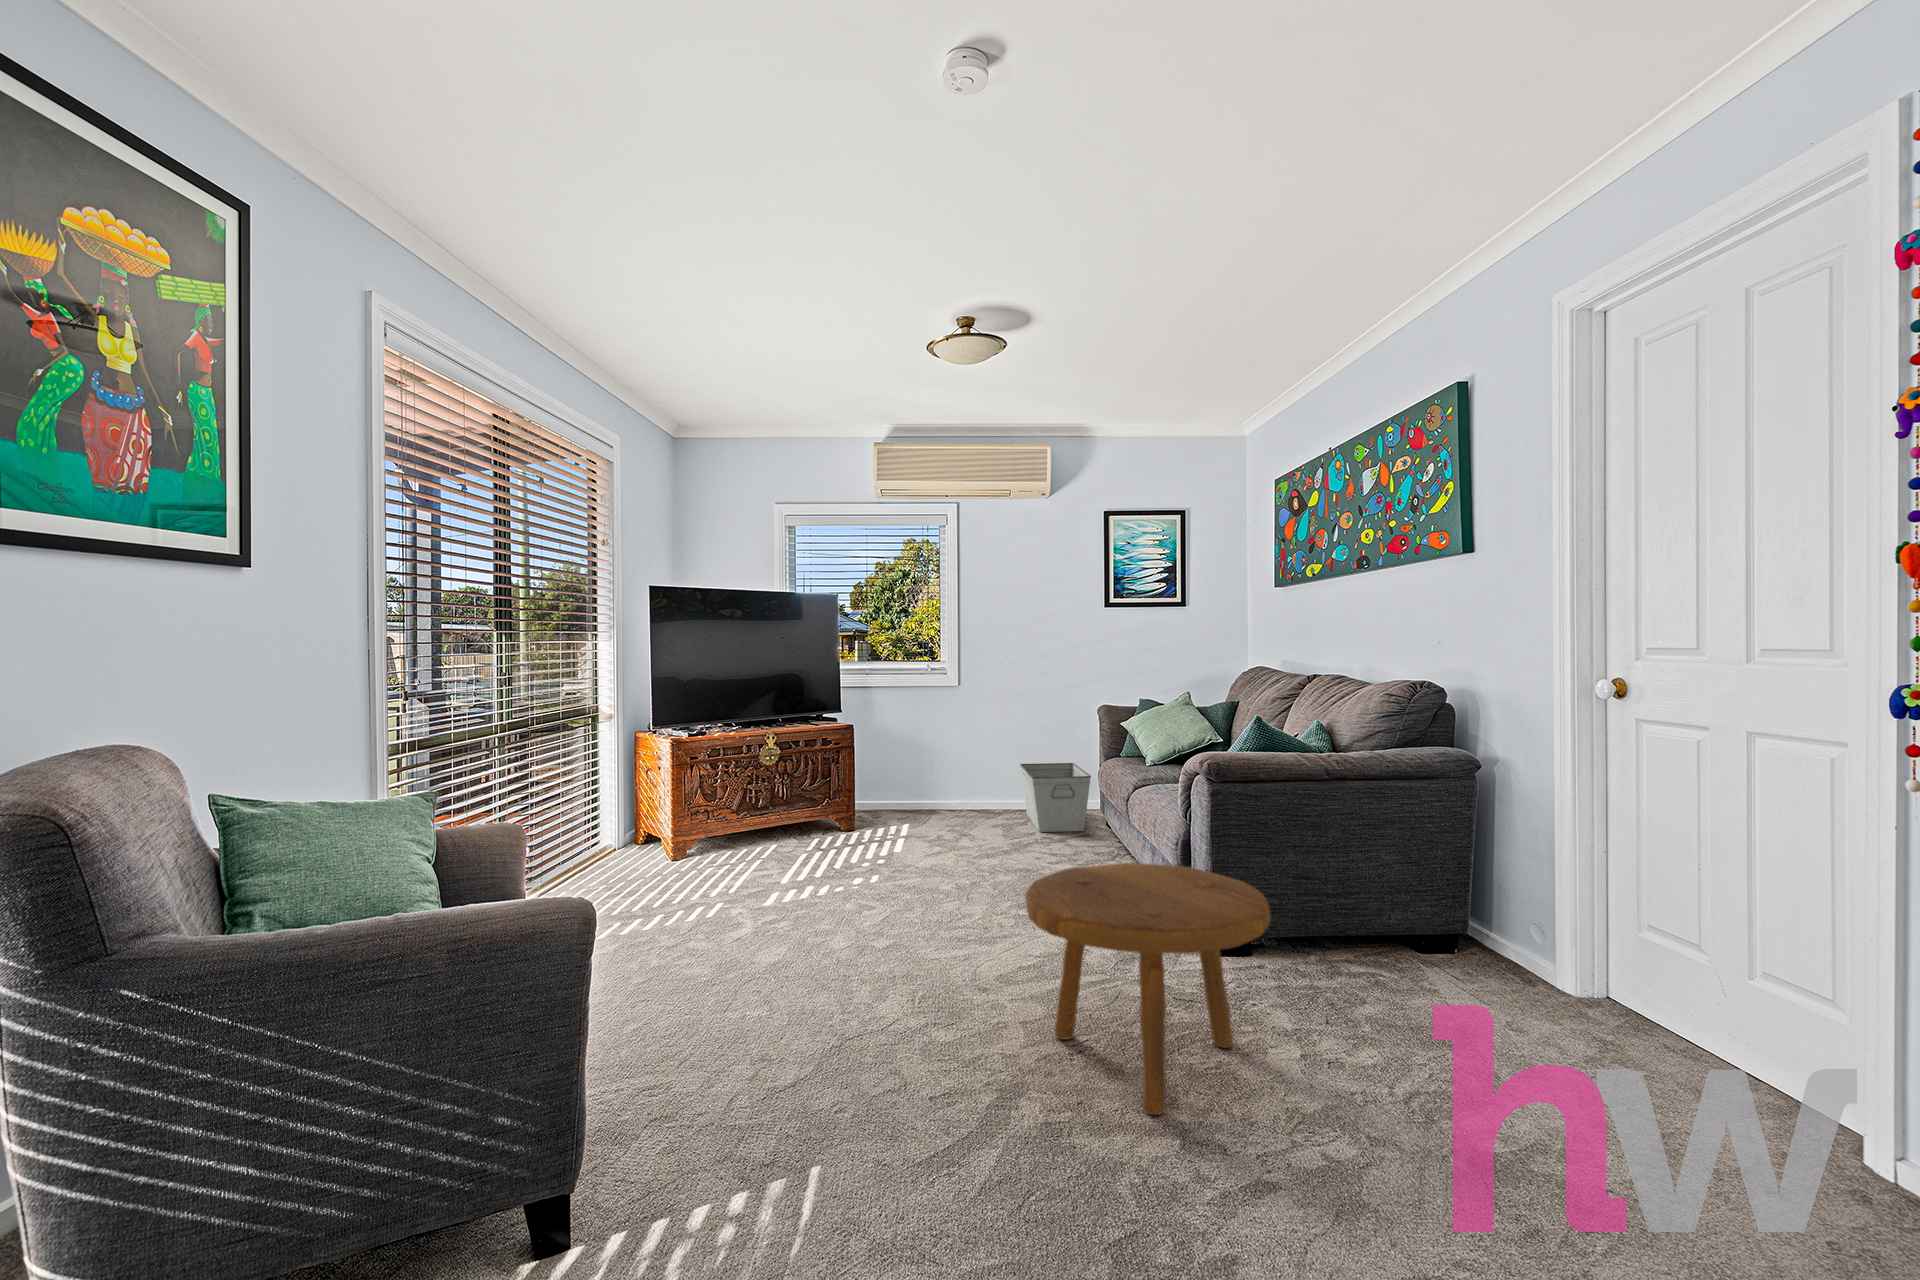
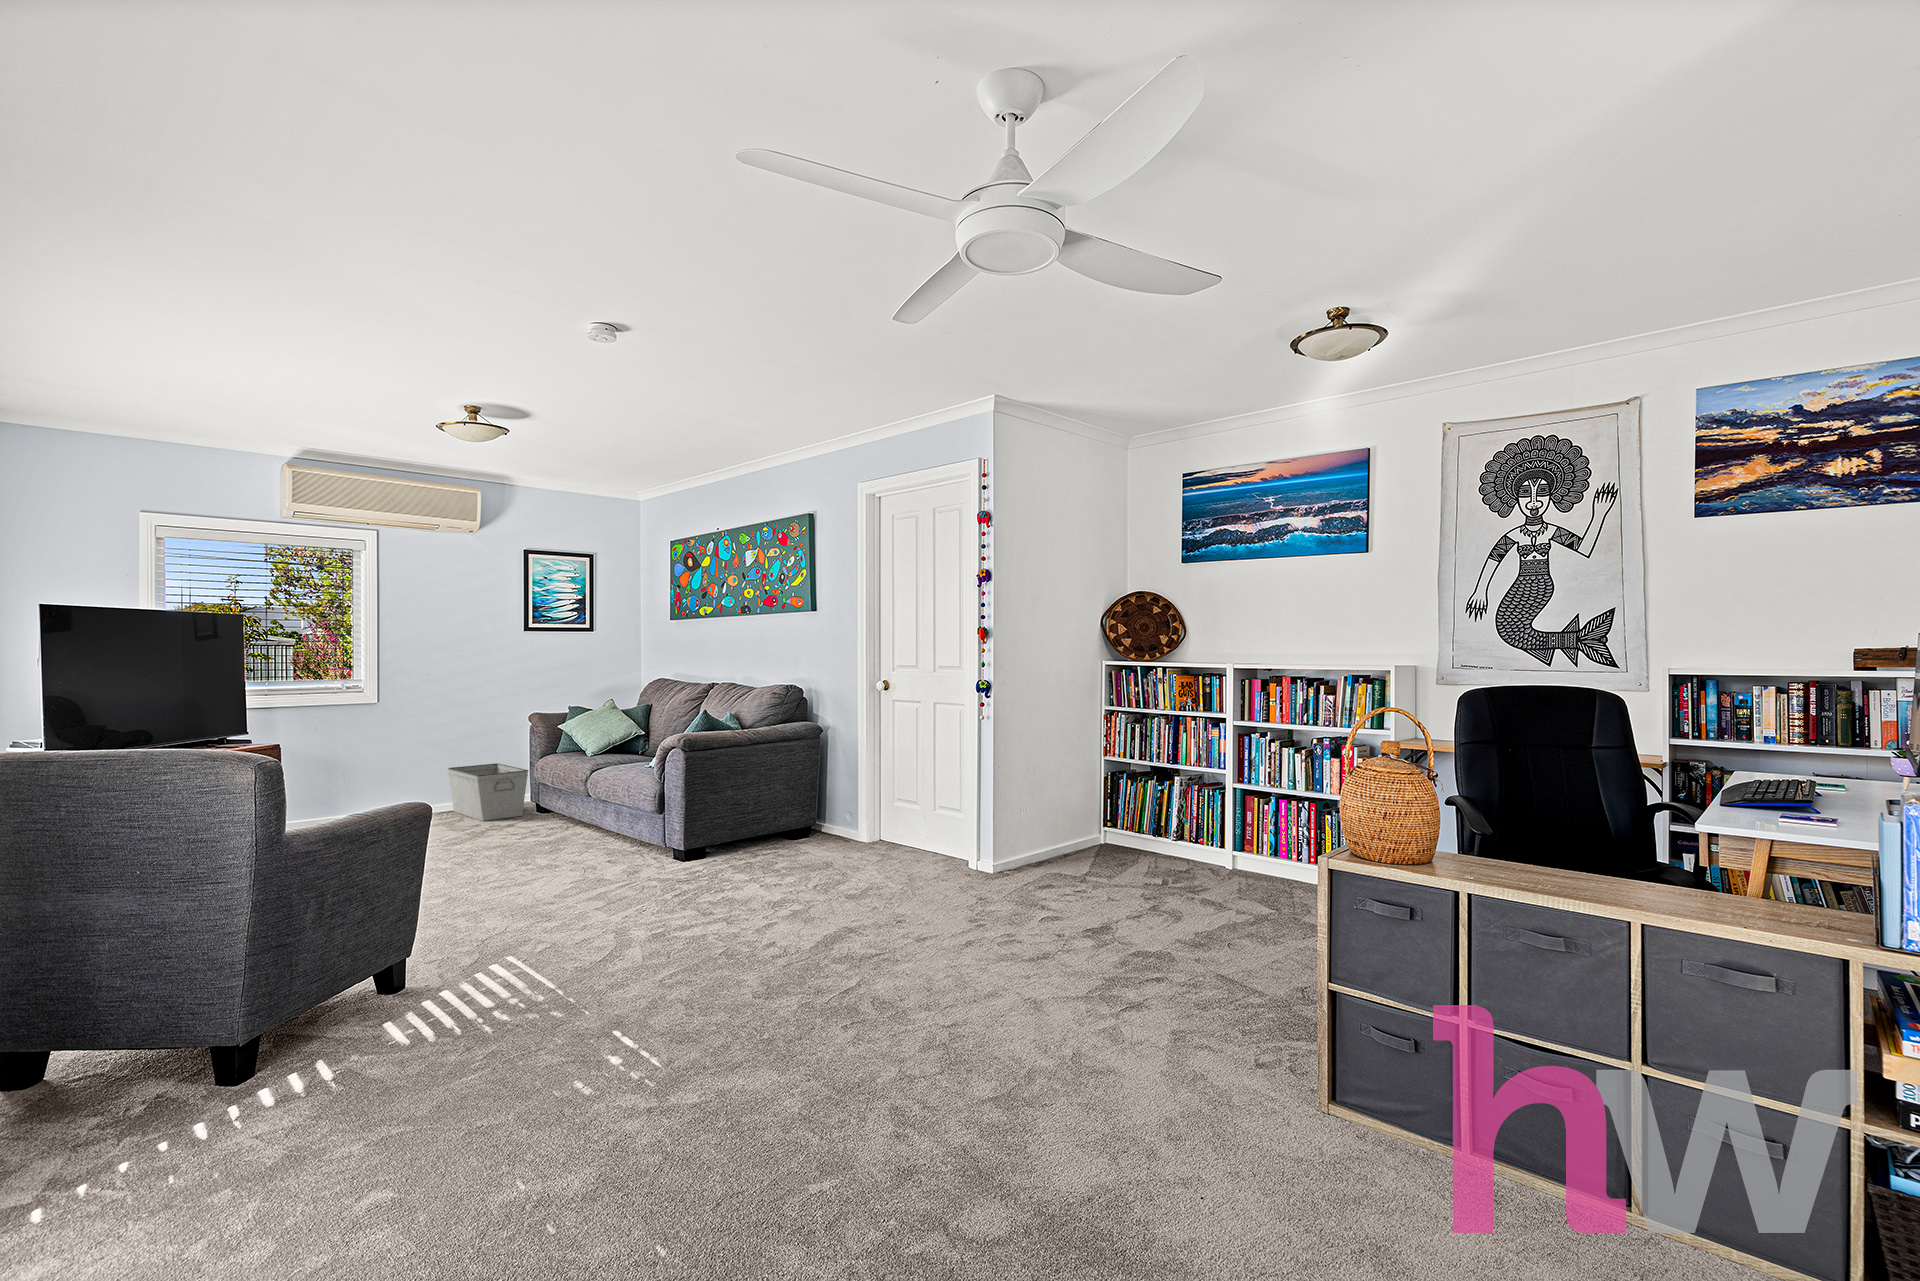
footstool: present [1025,863,1270,1115] -> none [614,797,755,919]

